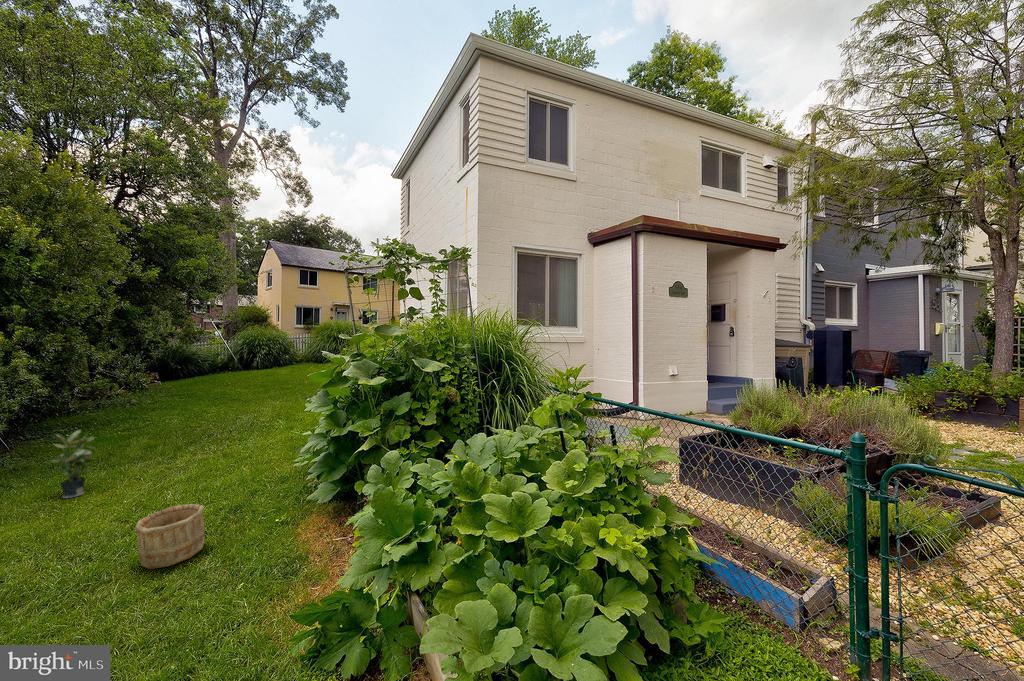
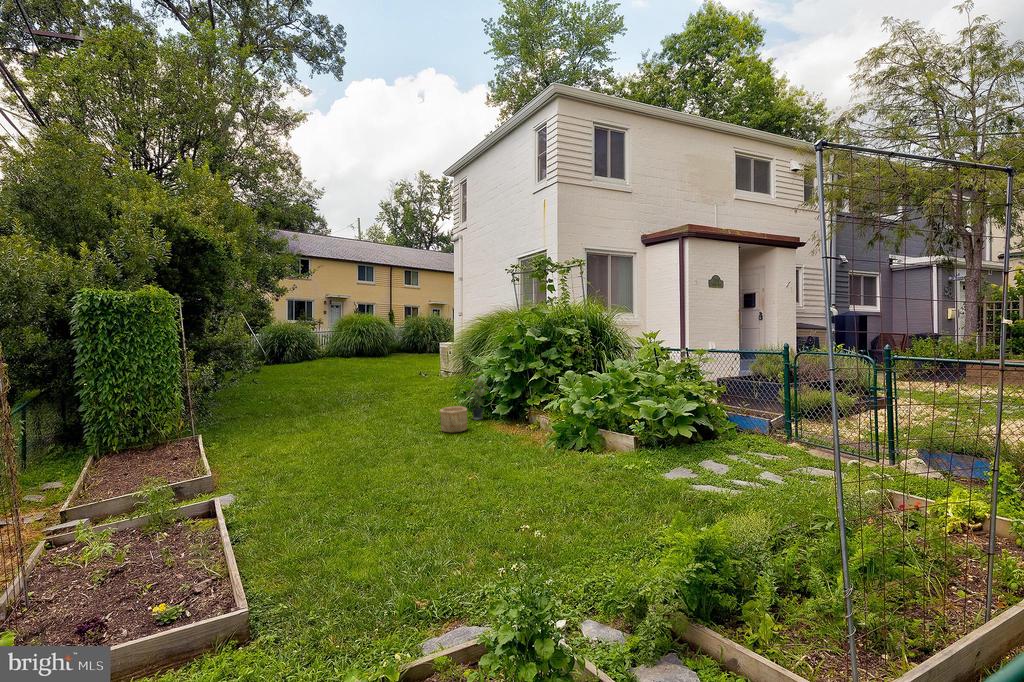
potted plant: present [50,430,95,498] -> present [467,376,486,420]

